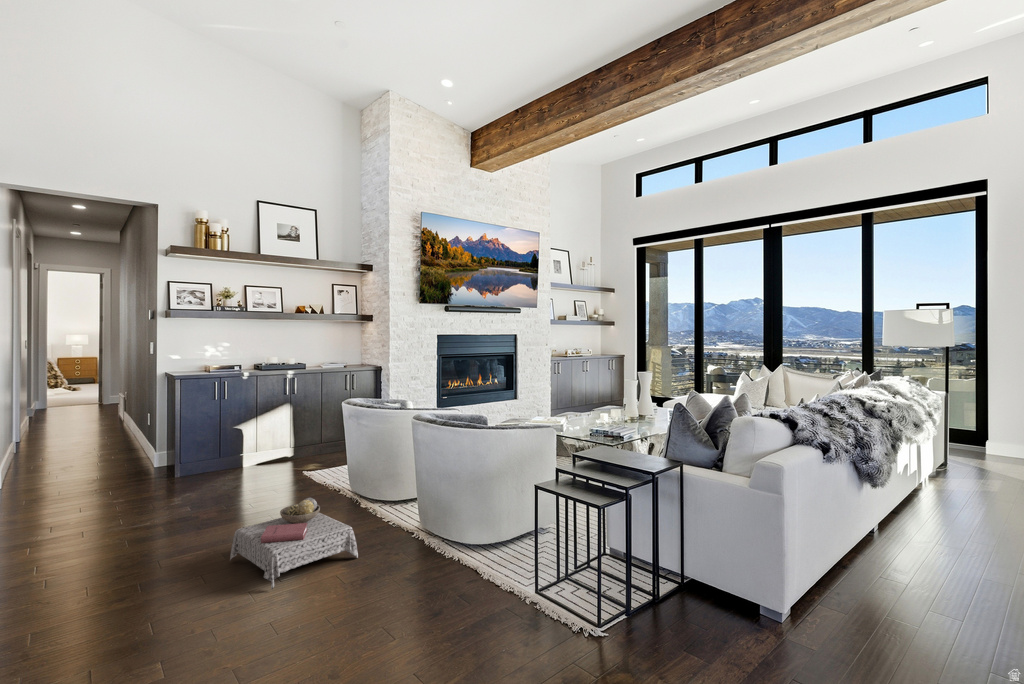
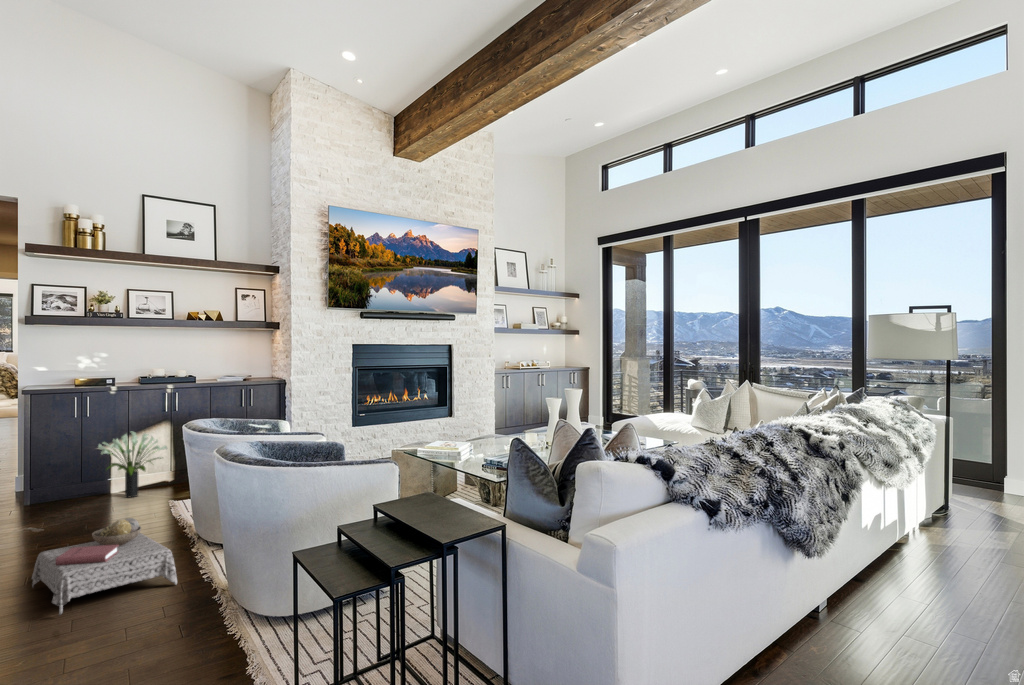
potted plant: none [234,413,292,471] -> present [98,432,167,498]

